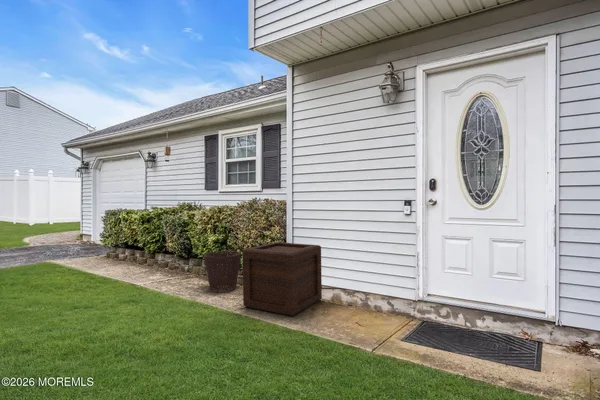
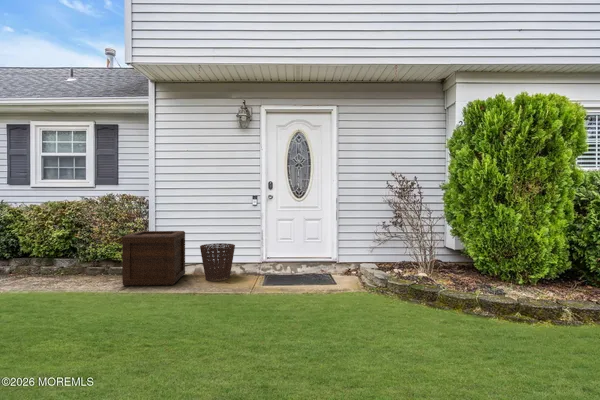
basket: present [204,251,241,292] -> present [200,243,235,281]

